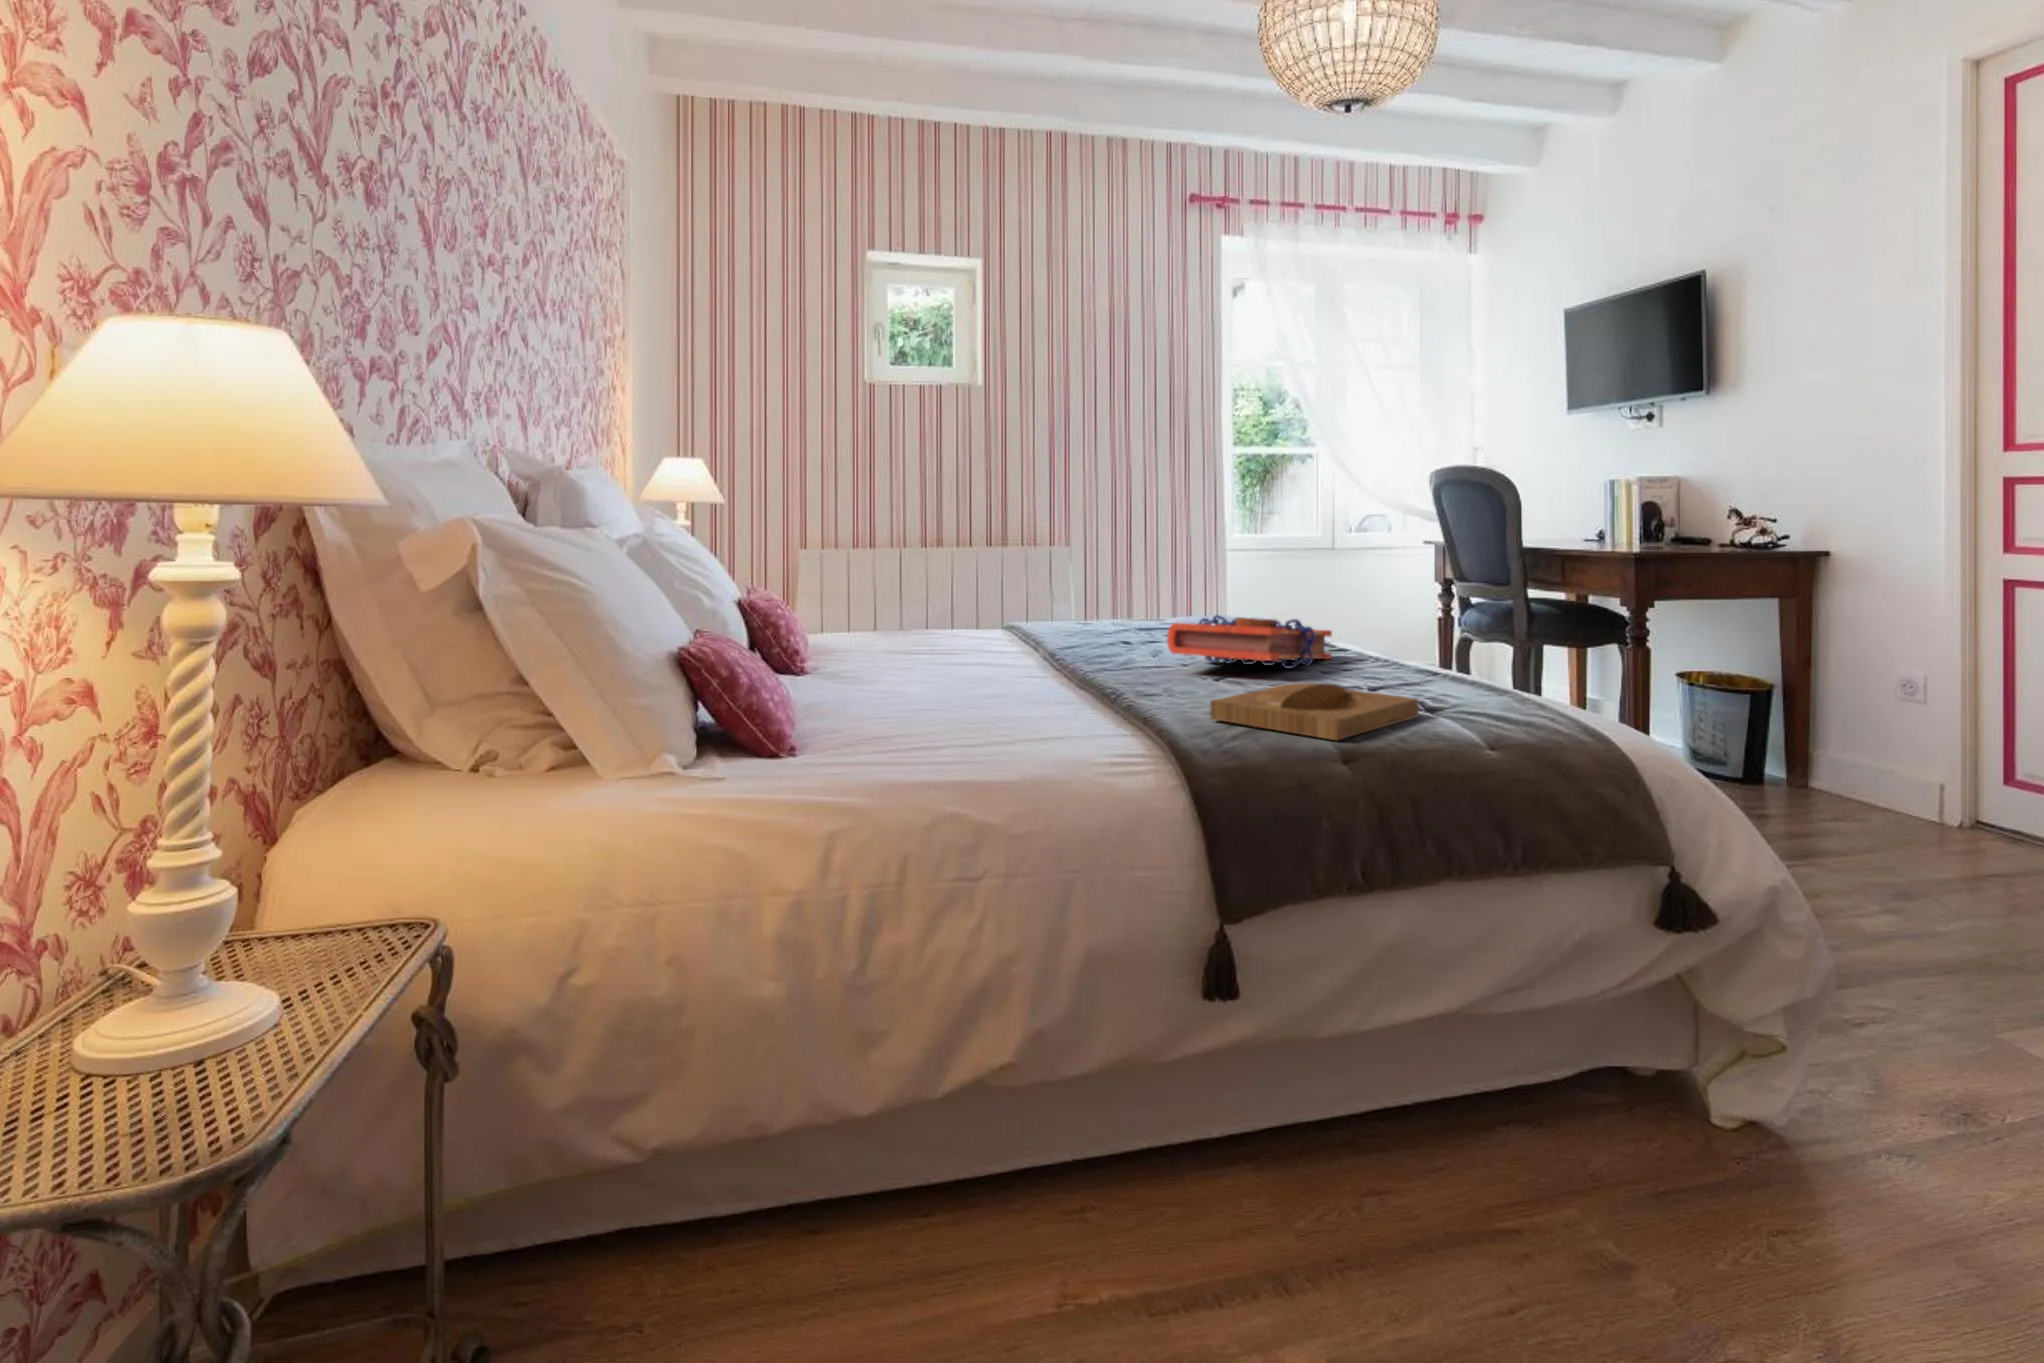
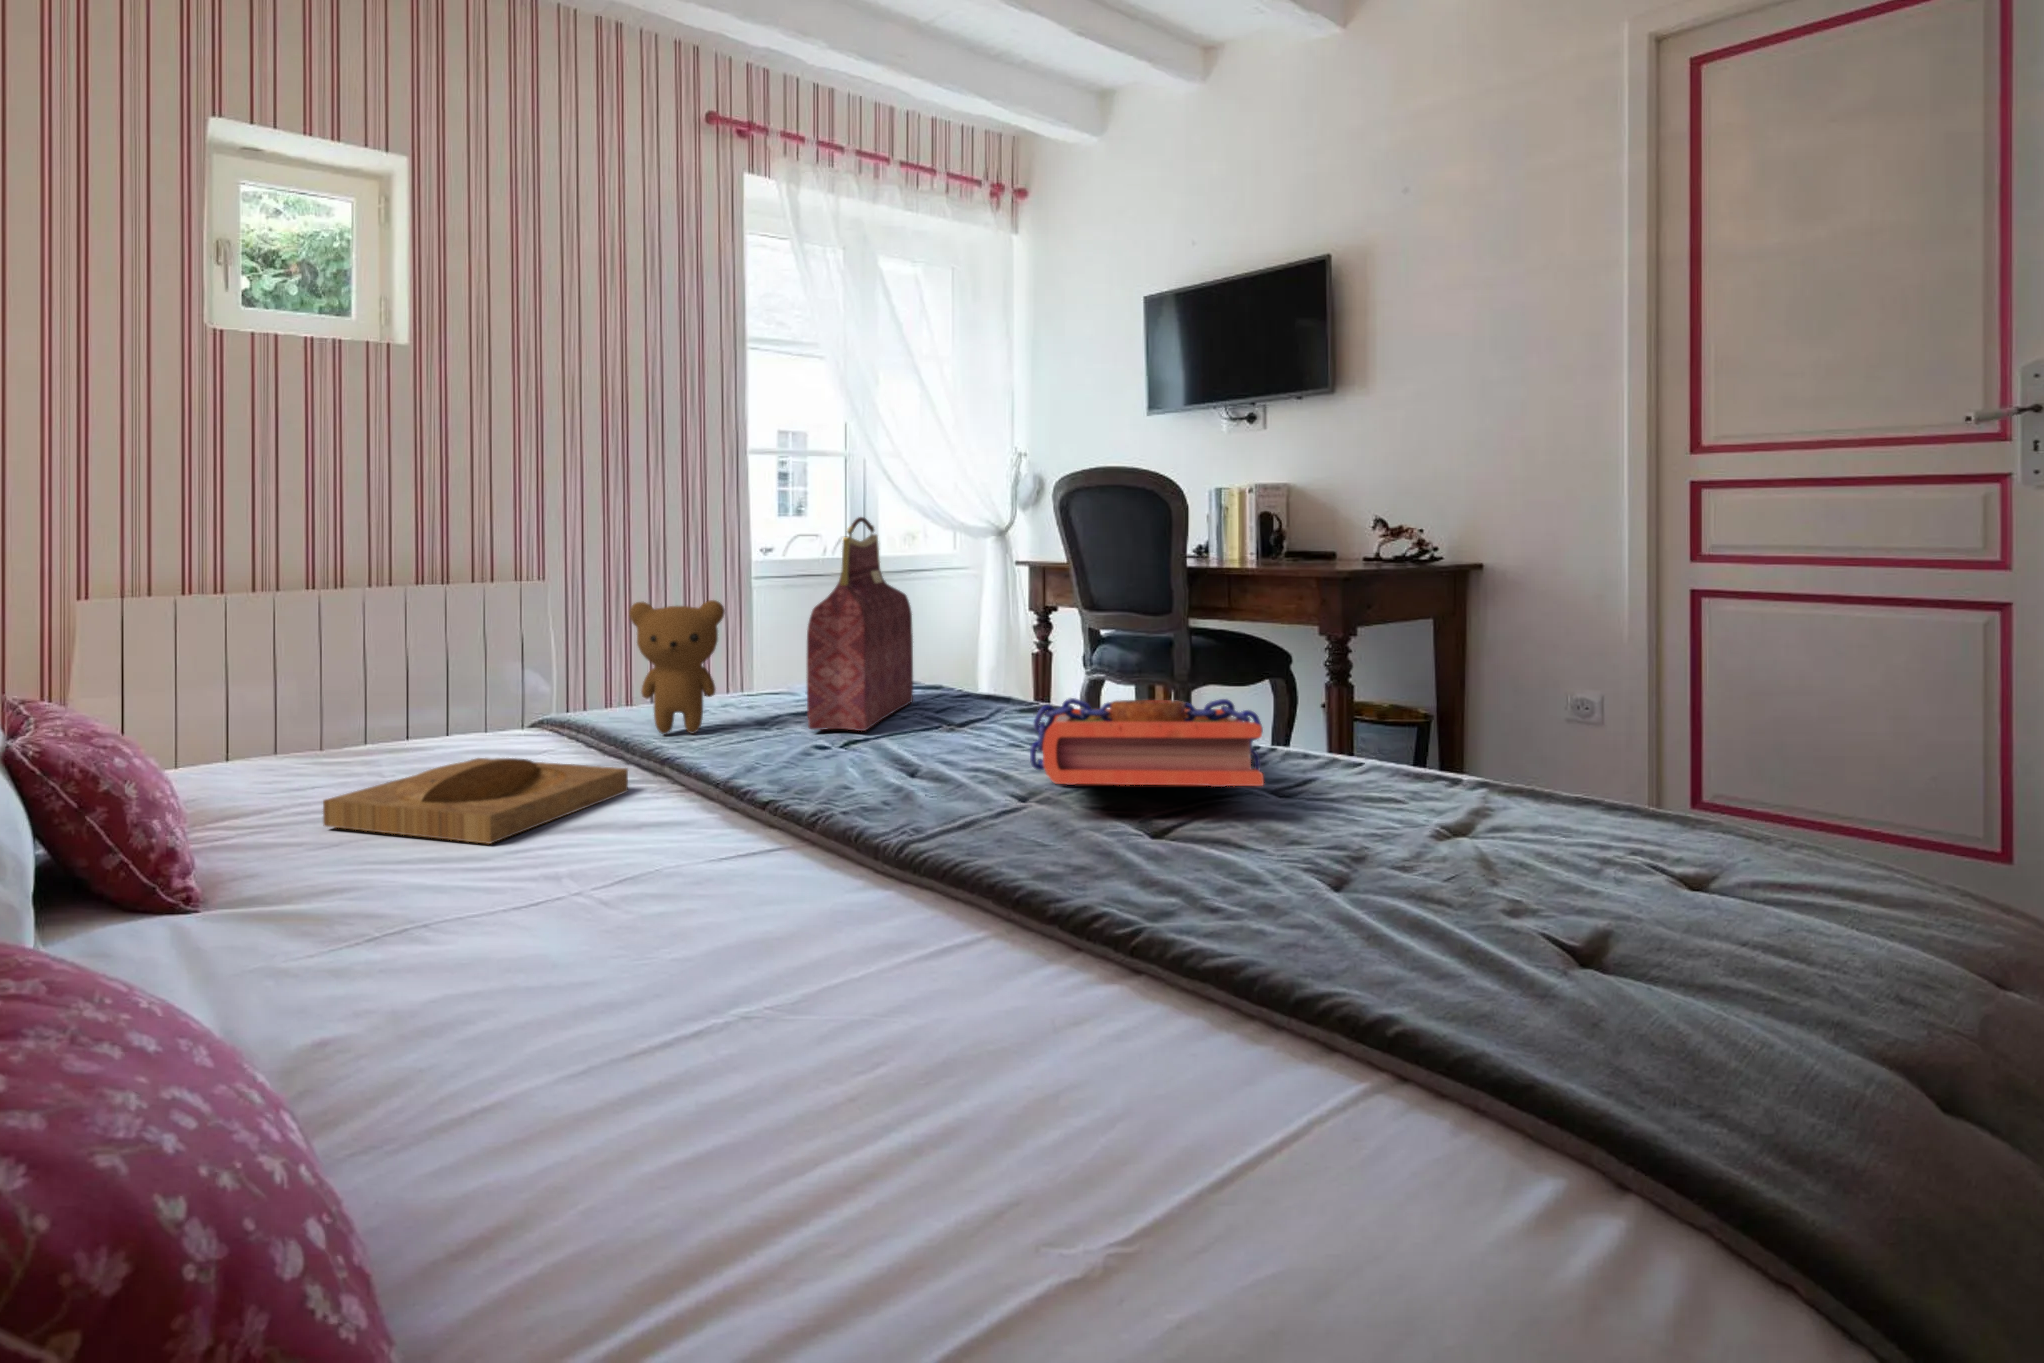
handbag: none [1128,508,1220,637] -> present [807,517,913,731]
teddy bear: none [1038,556,1089,634] -> present [629,600,725,734]
tray: present [1210,683,1419,740] -> present [323,758,628,844]

